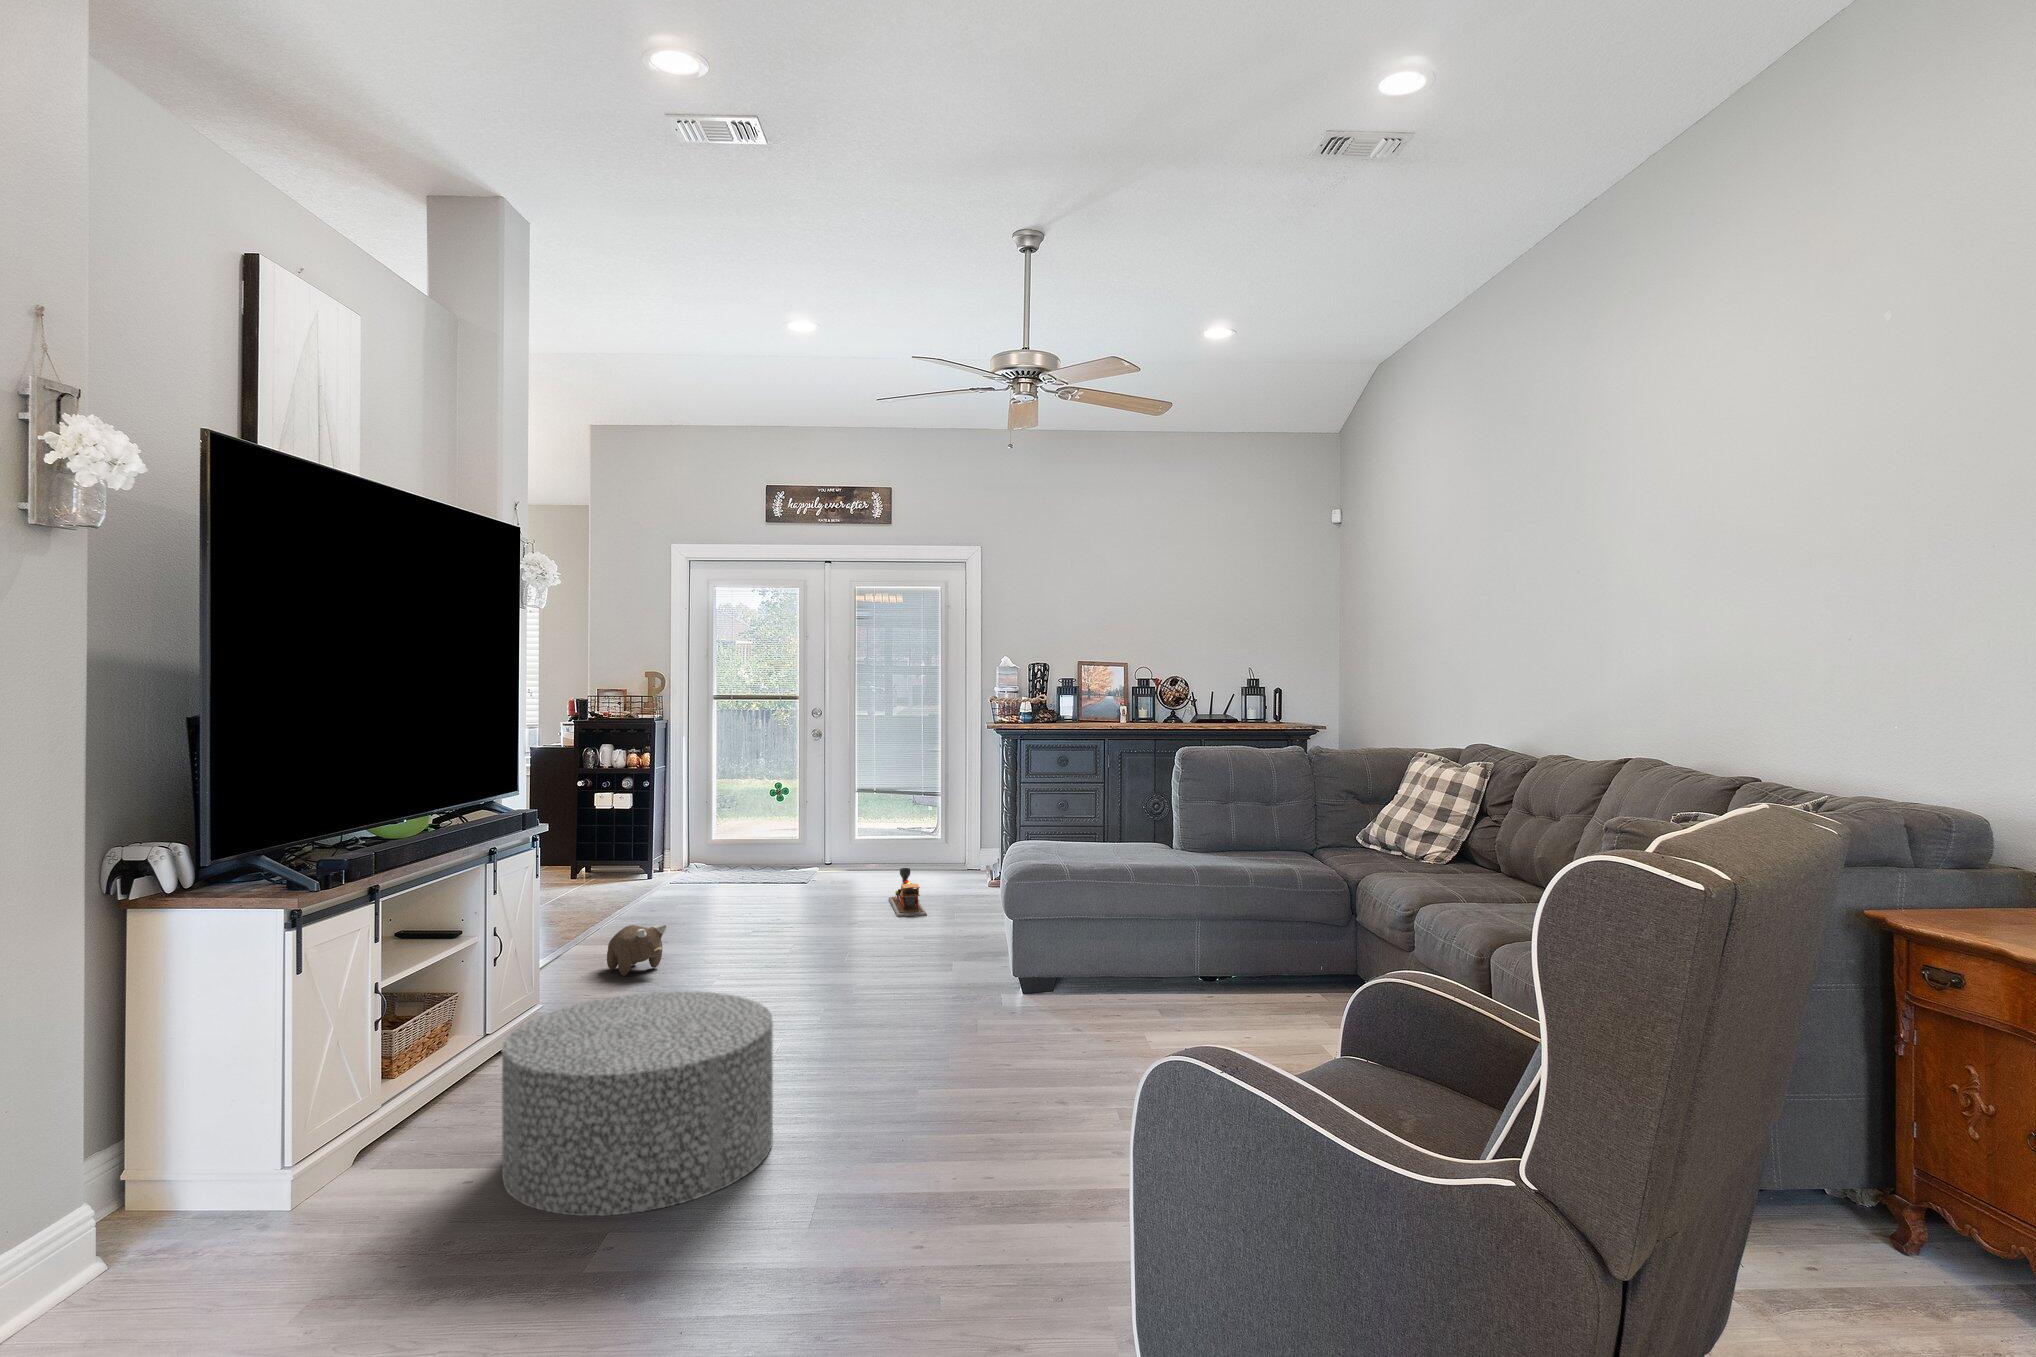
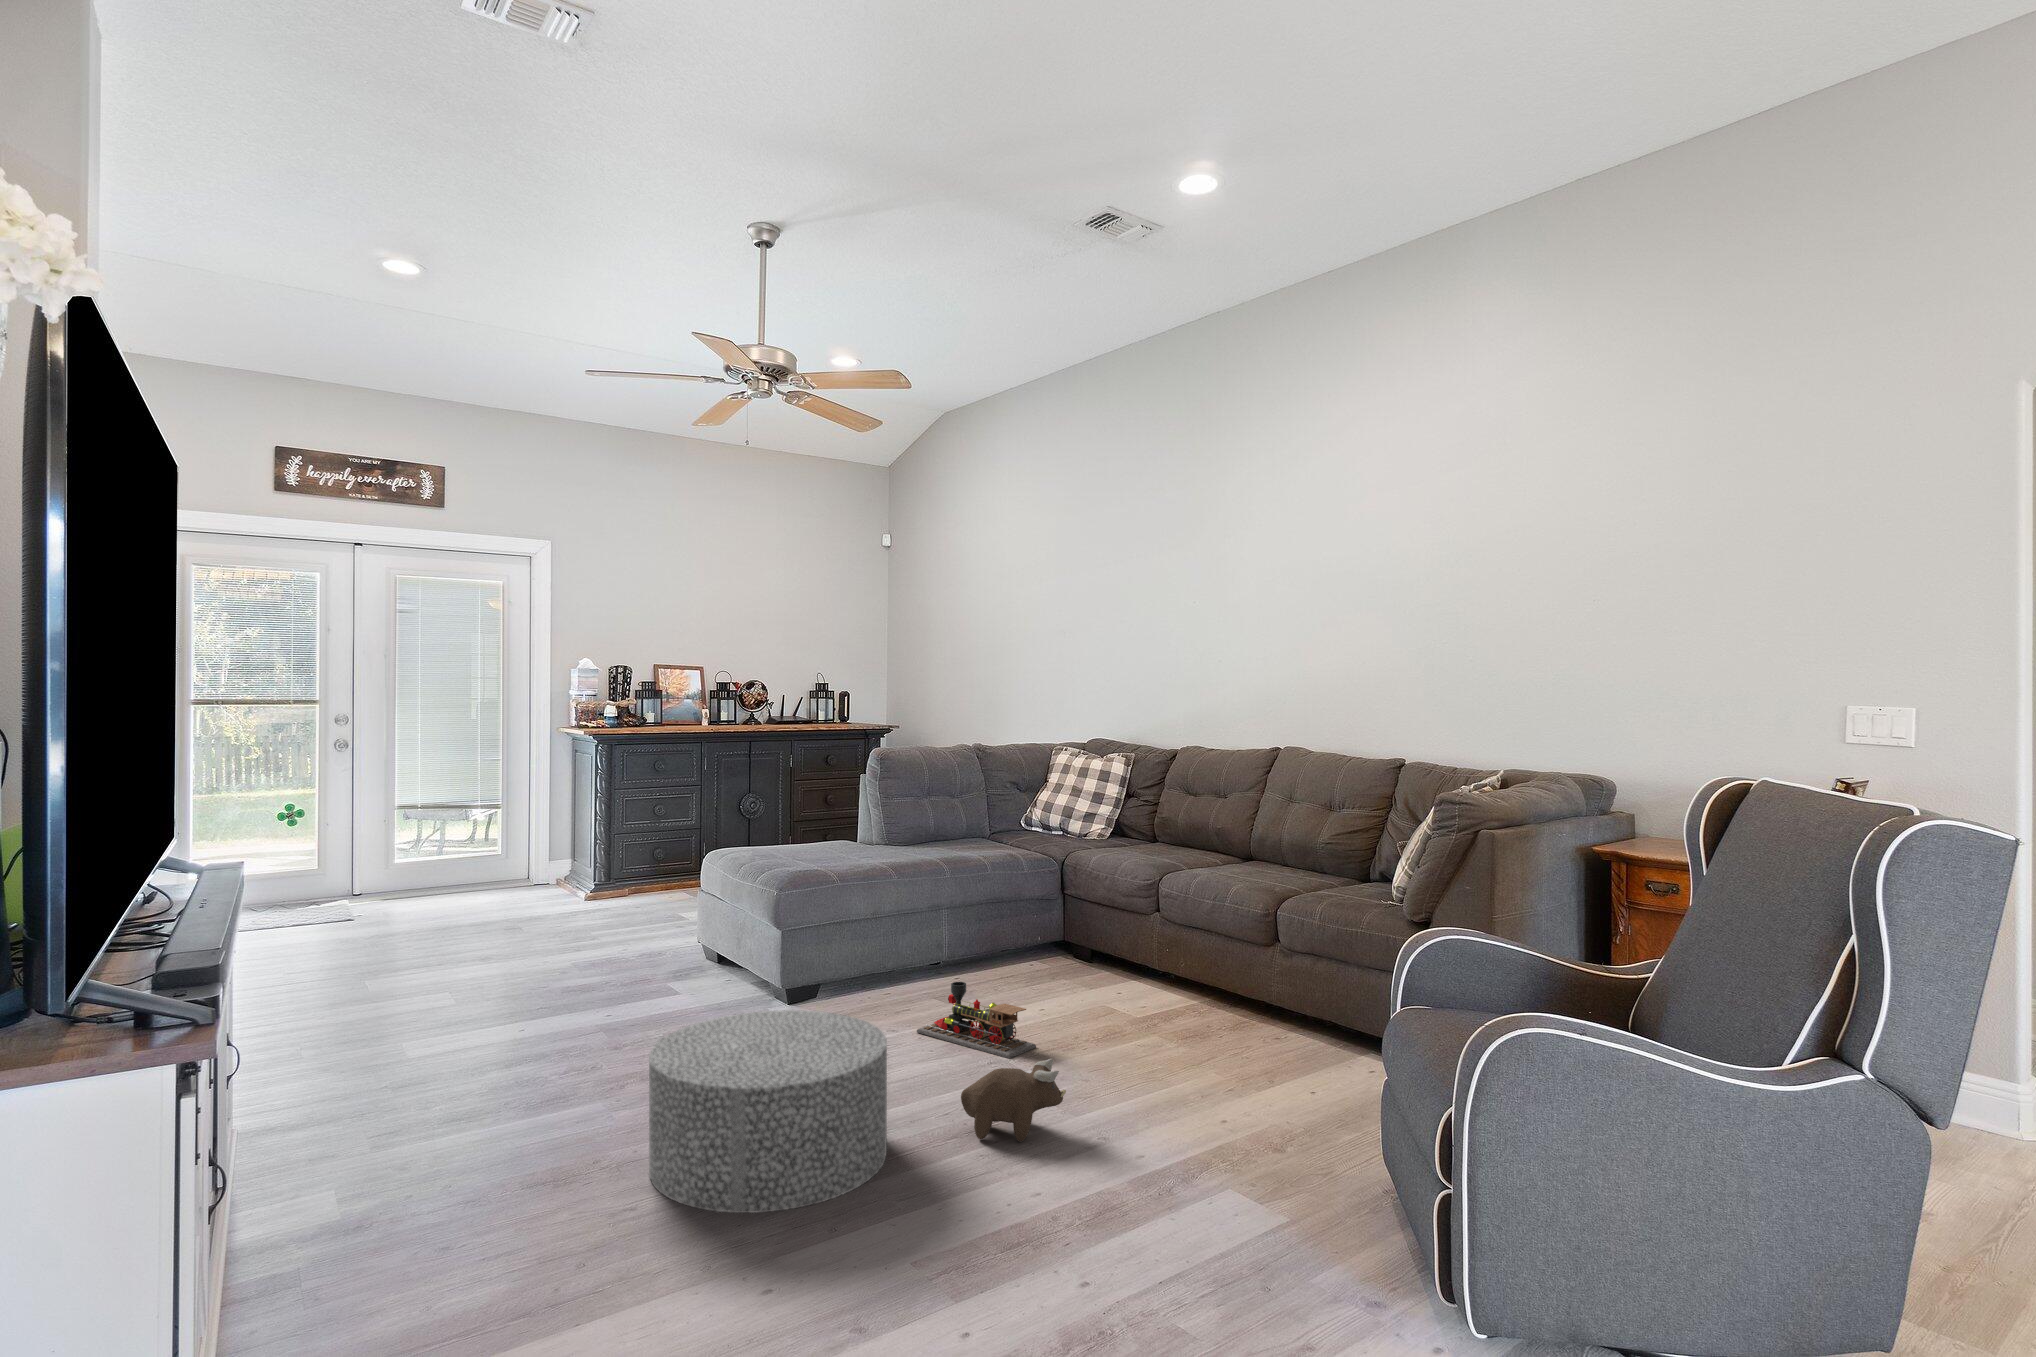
toy train: present [889,868,927,917] -> present [917,982,1036,1058]
plush toy: present [607,925,666,976] -> present [961,1059,1066,1142]

